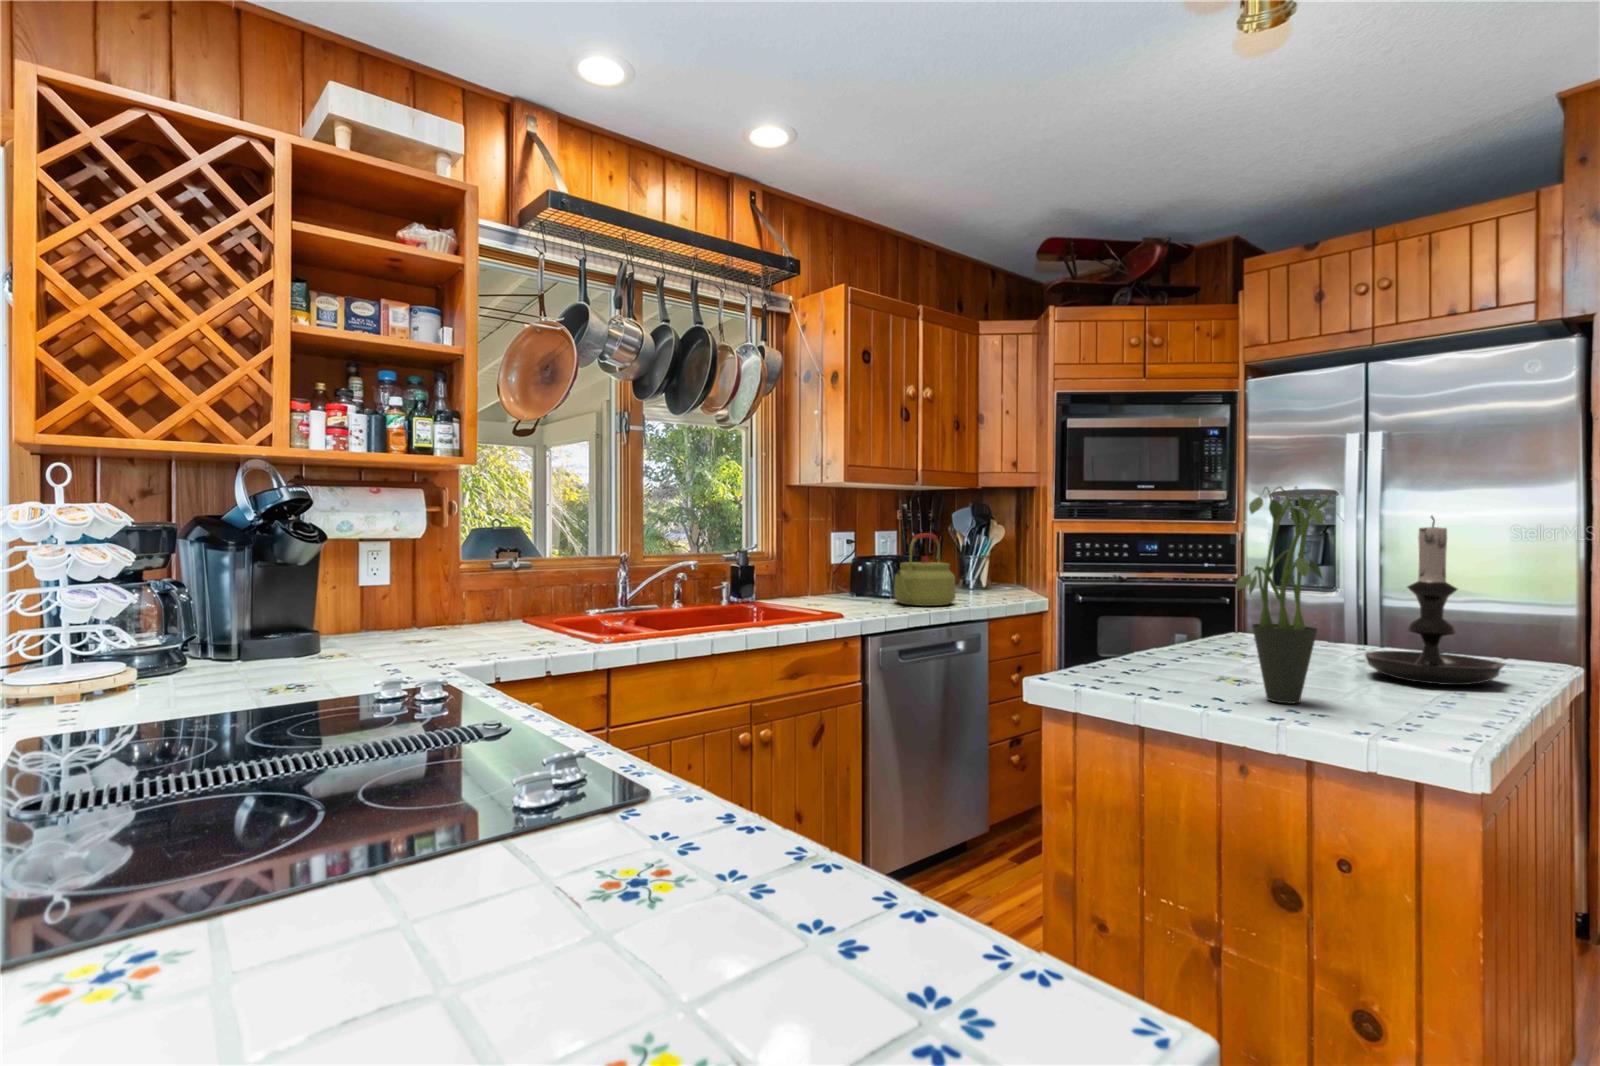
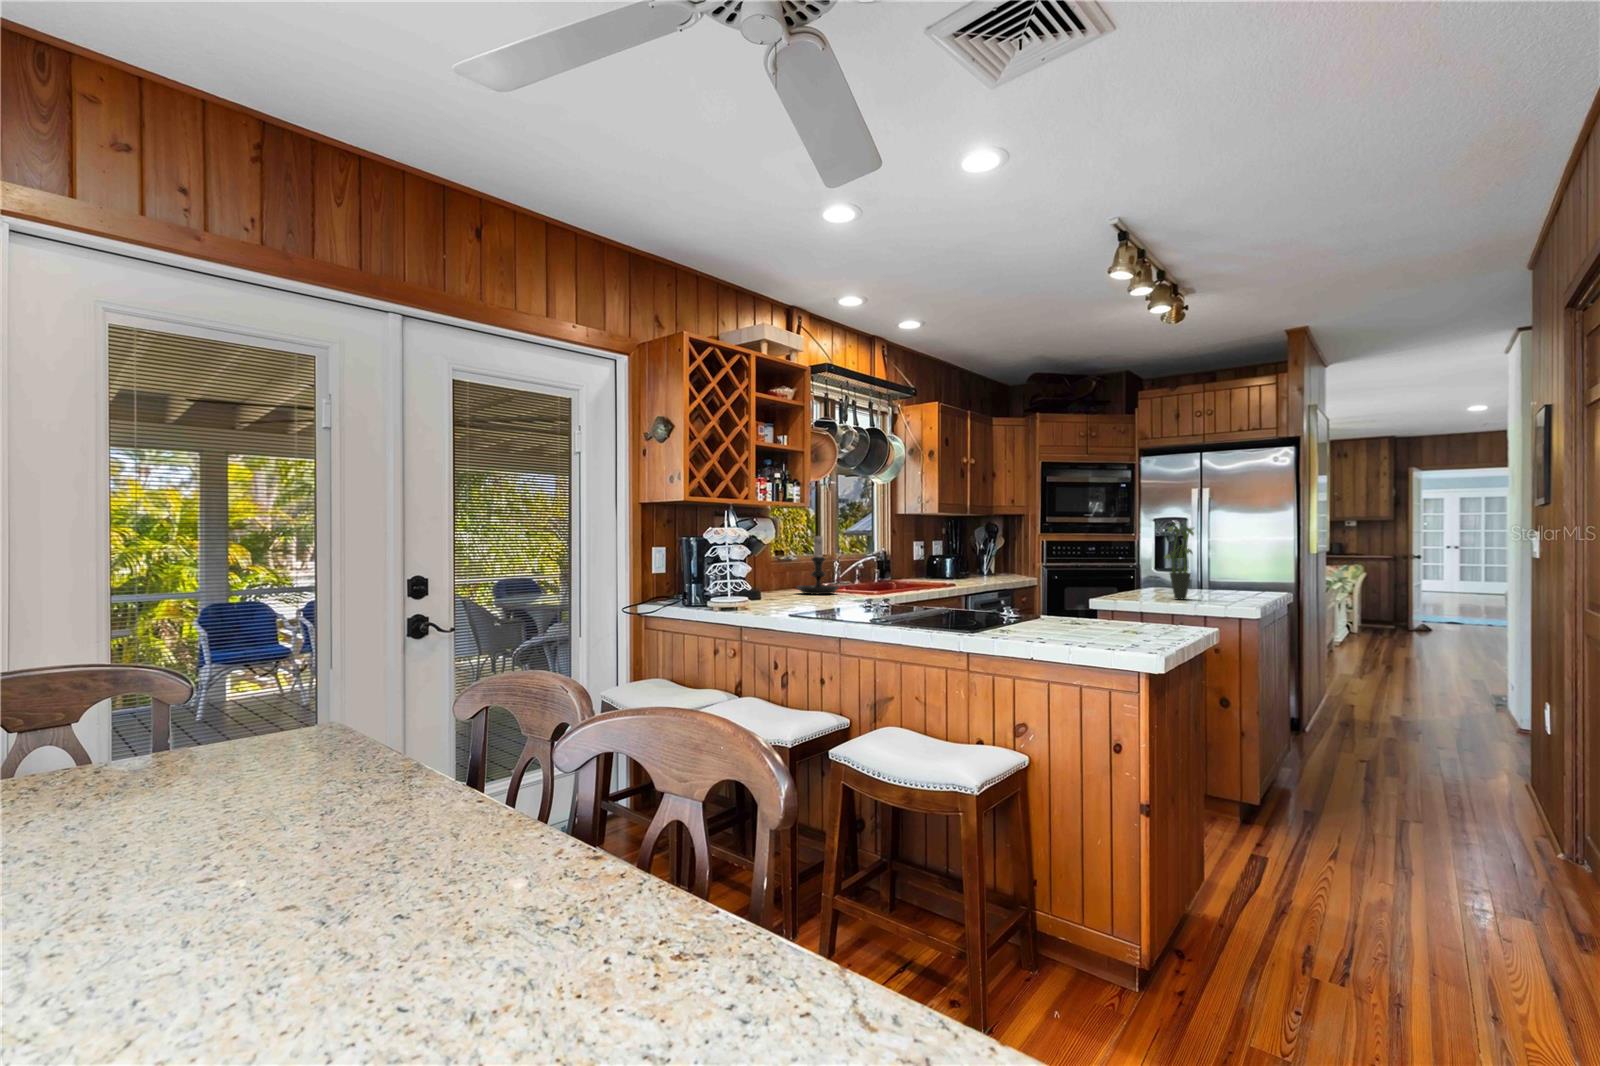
candle holder: present [1365,516,1505,685] -> present [797,536,839,594]
kettle: present [894,533,955,606] -> none [961,541,996,582]

